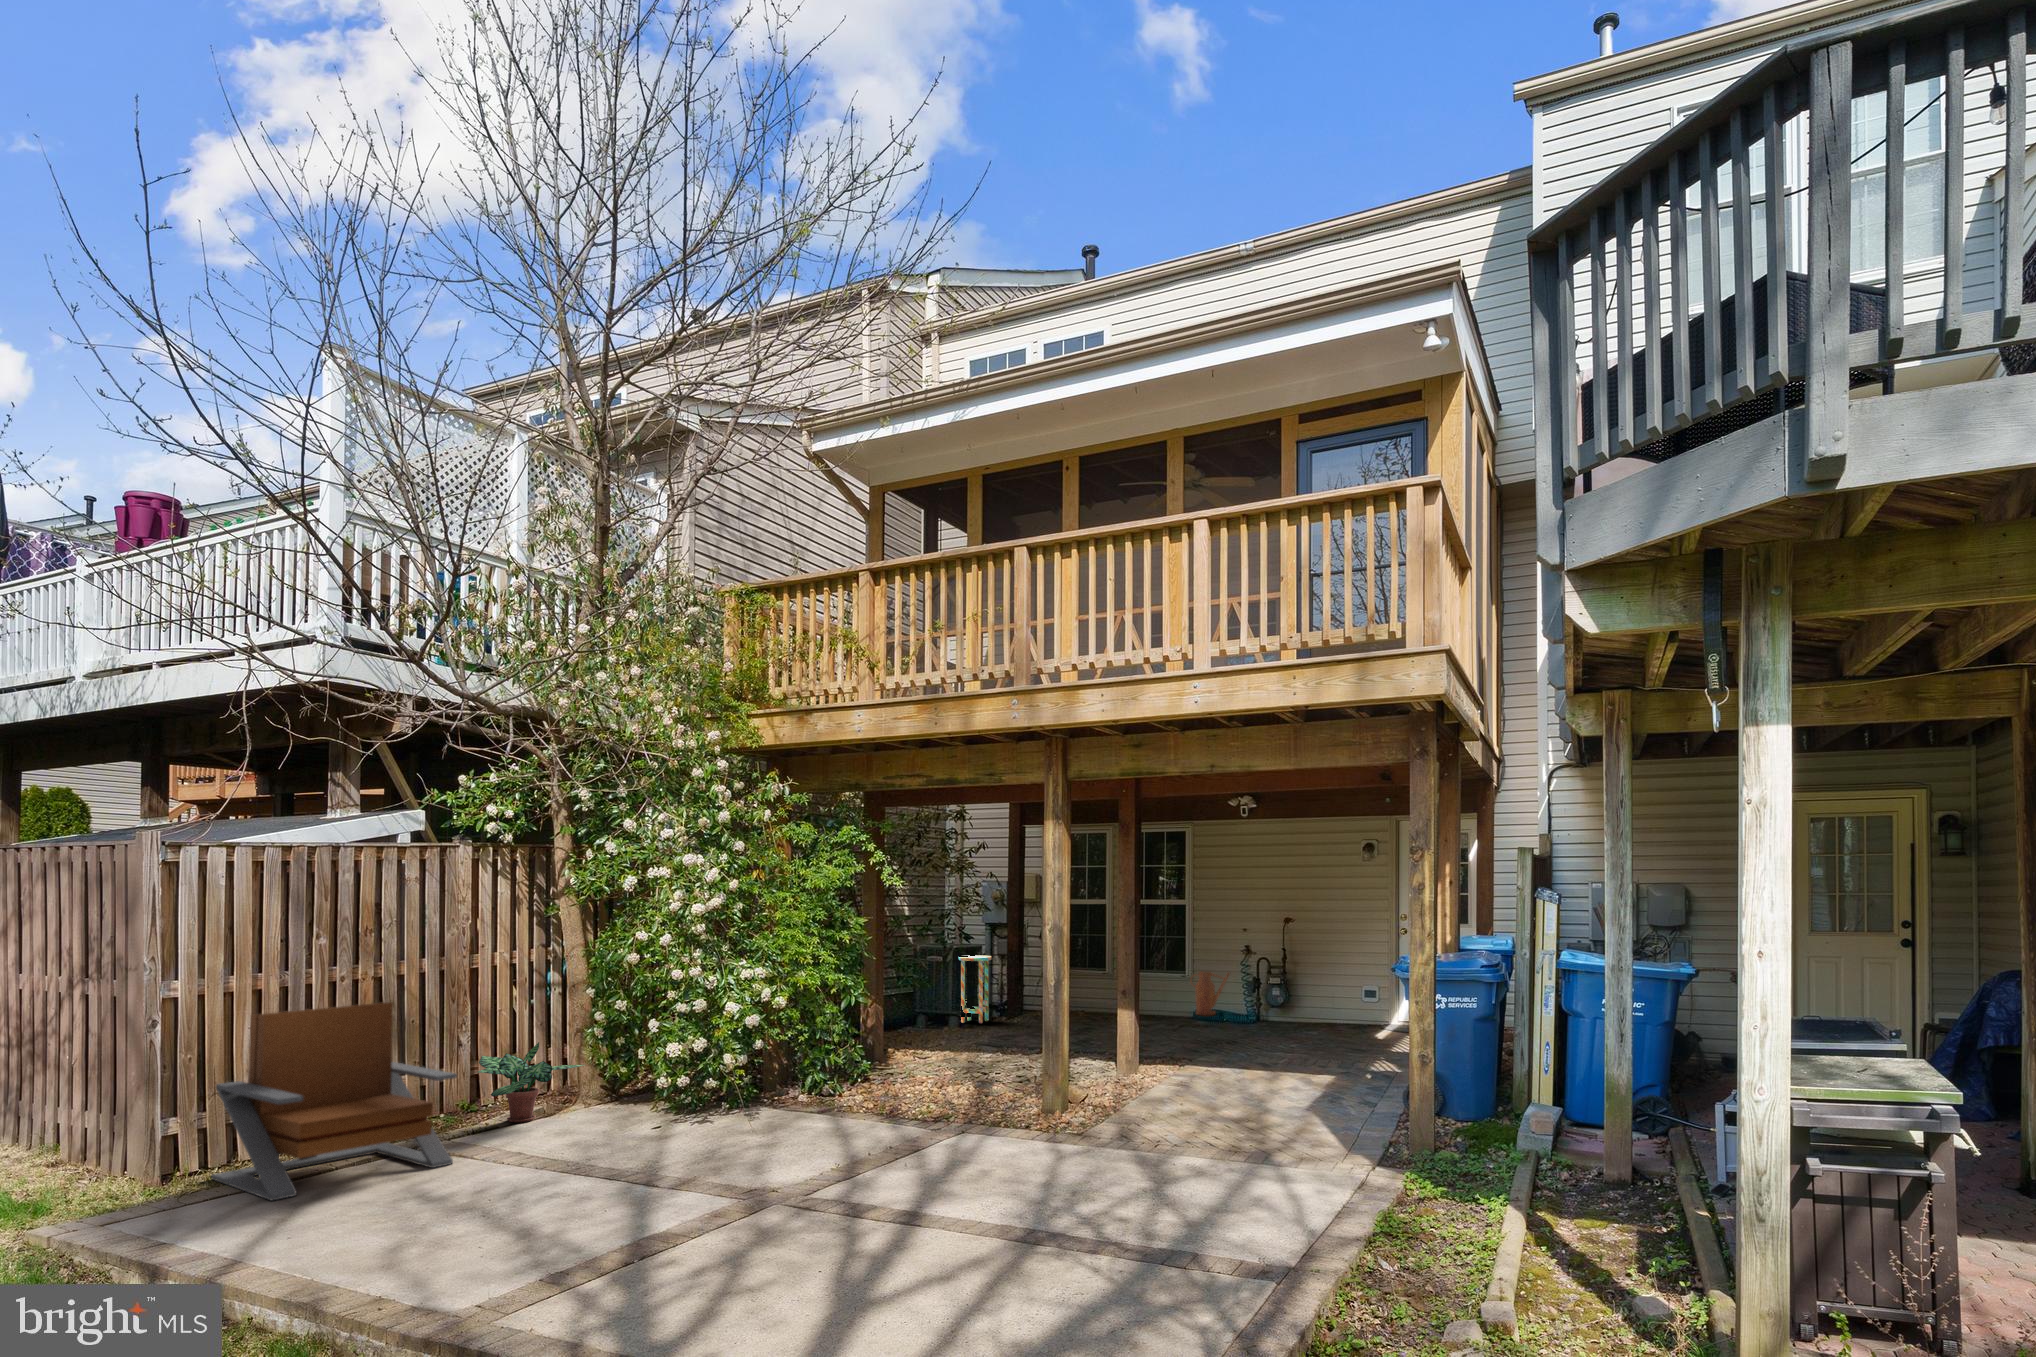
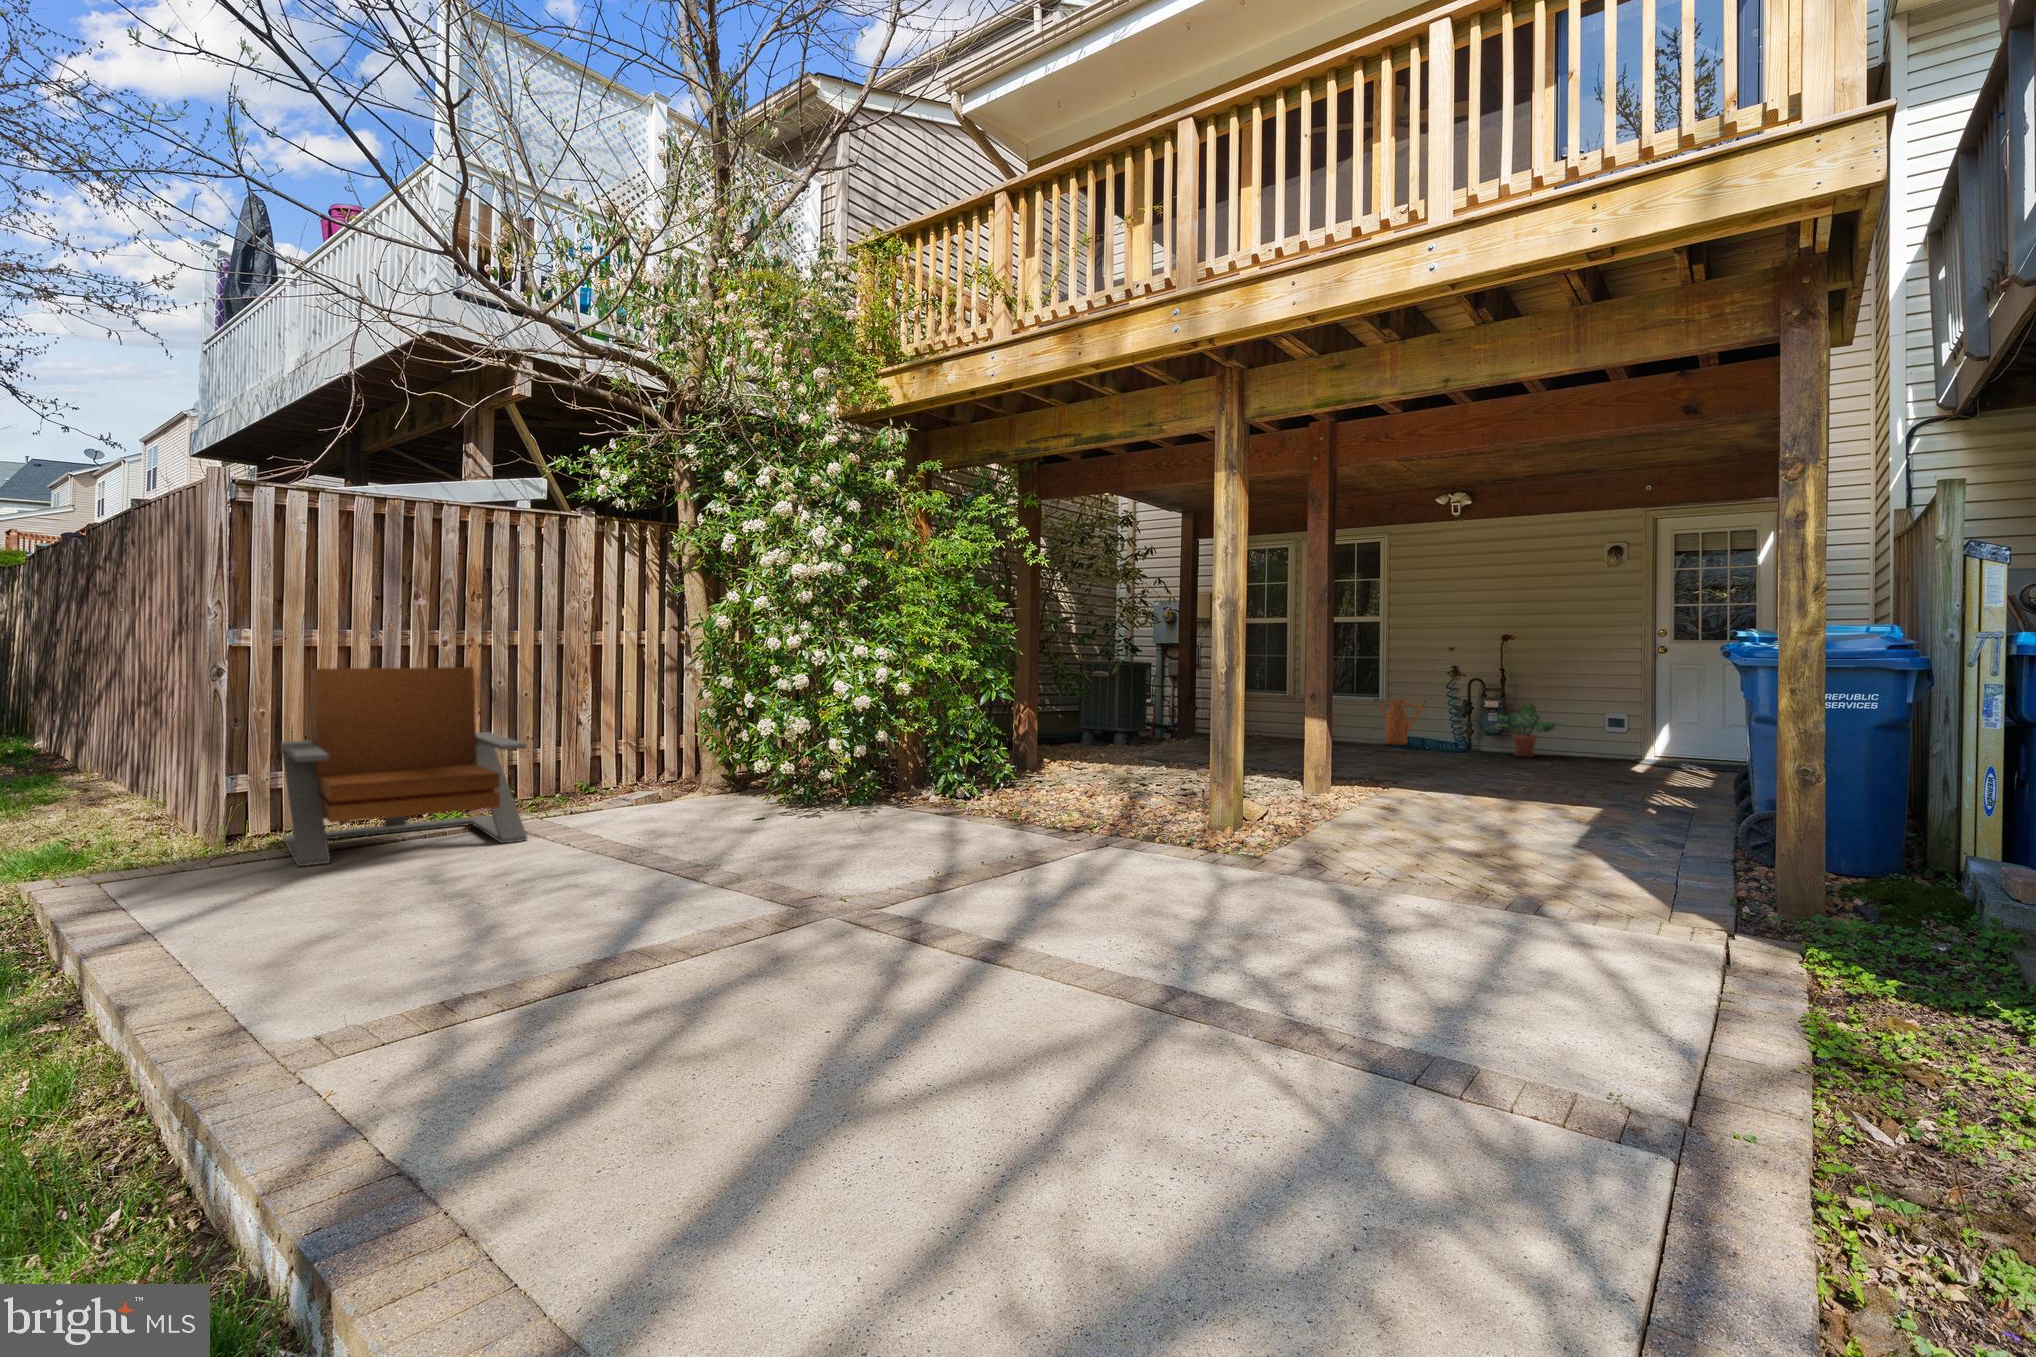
side table: present [959,955,991,1024] -> none [1136,676,1170,742]
potted plant: present [478,1042,583,1123] -> present [1484,702,1557,757]

